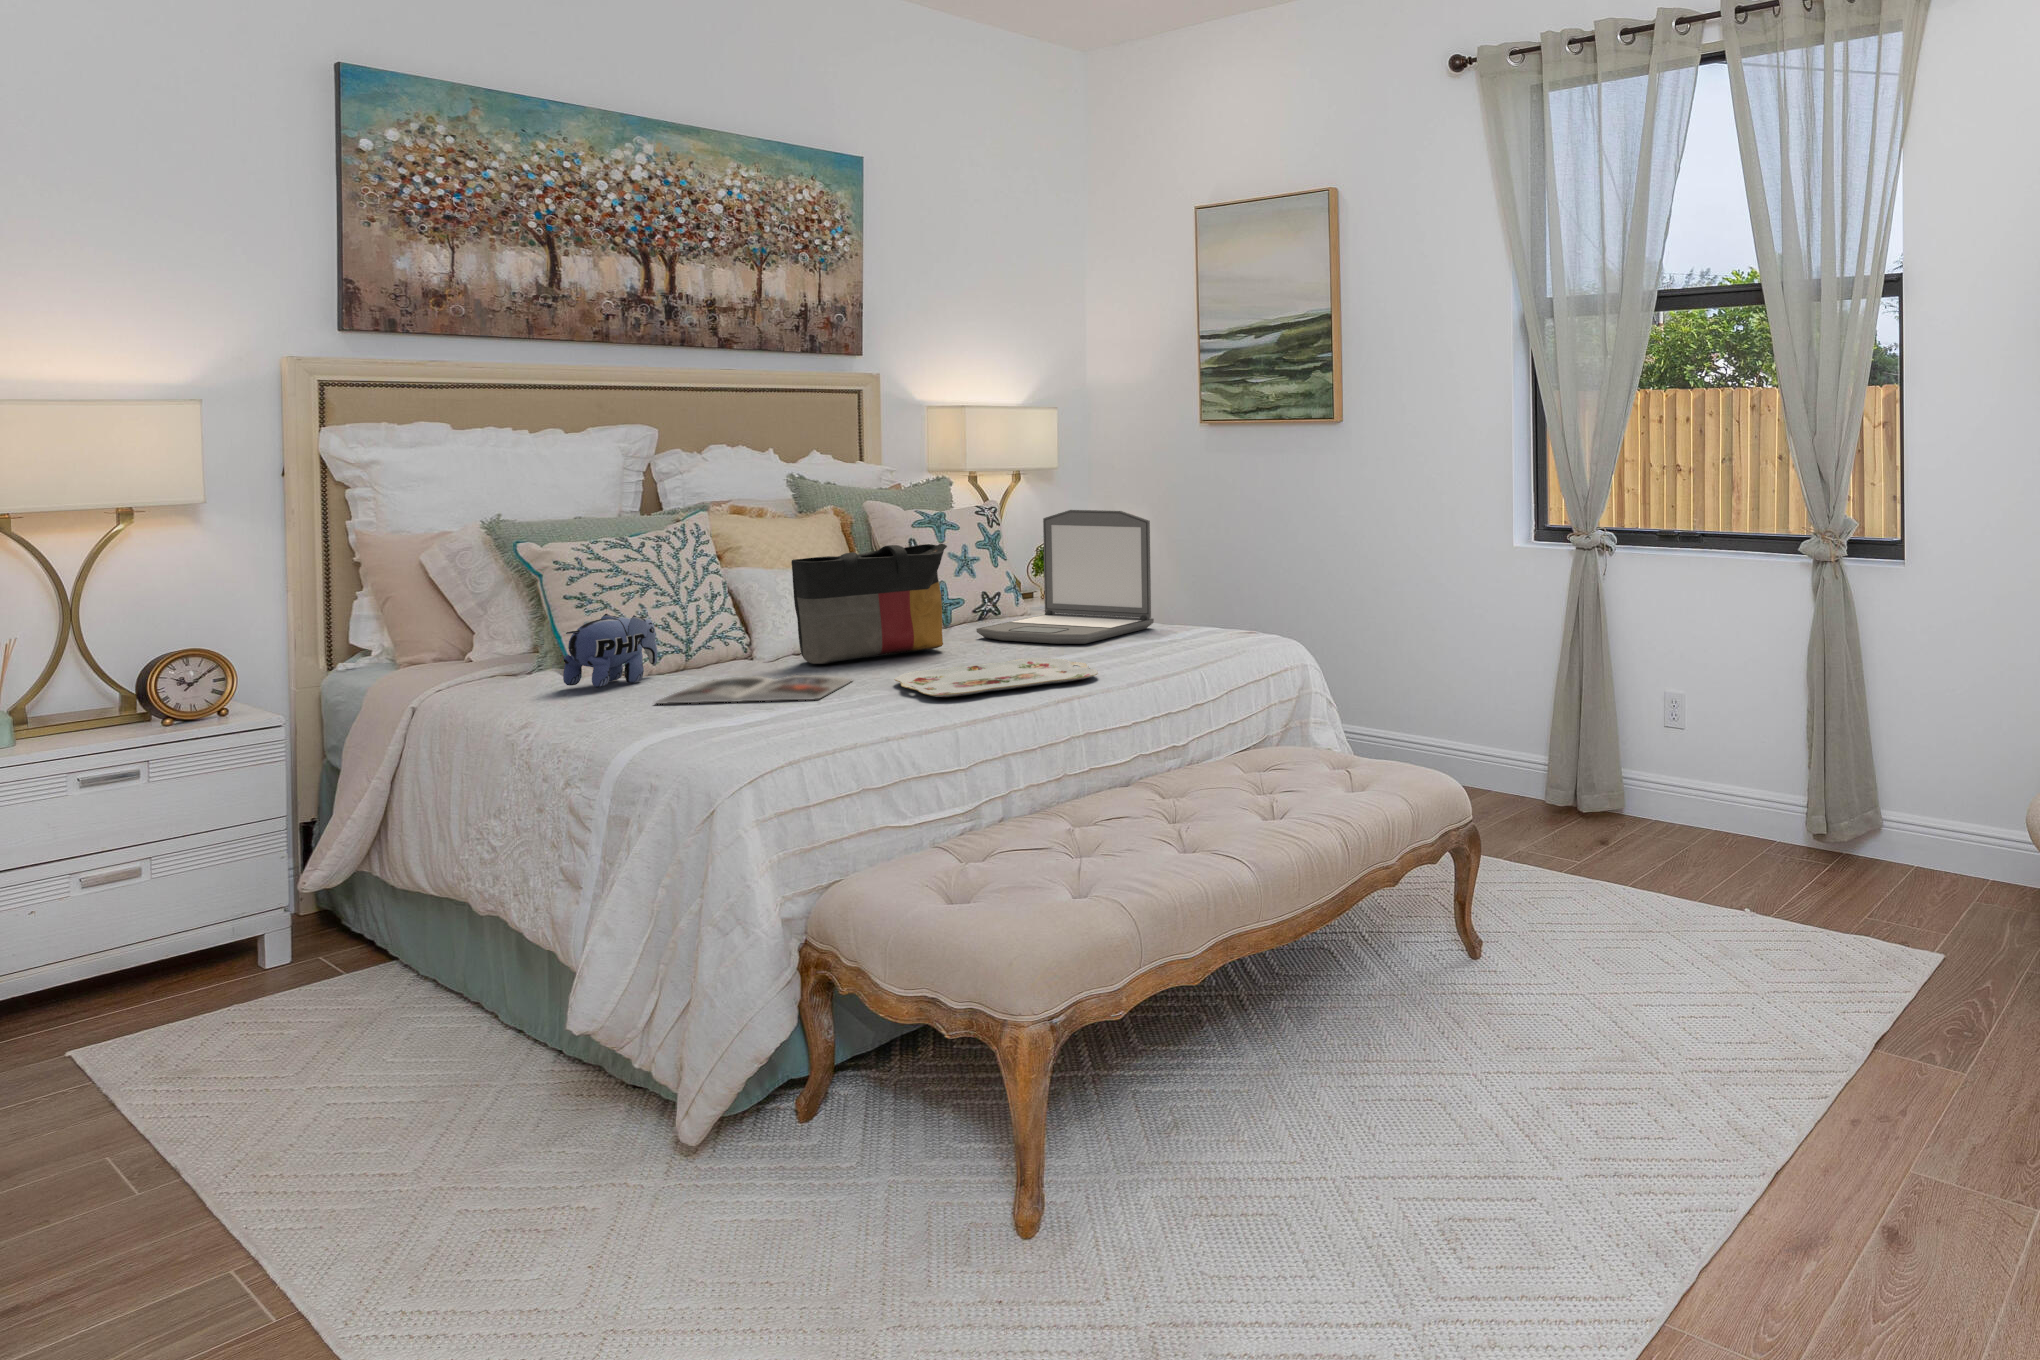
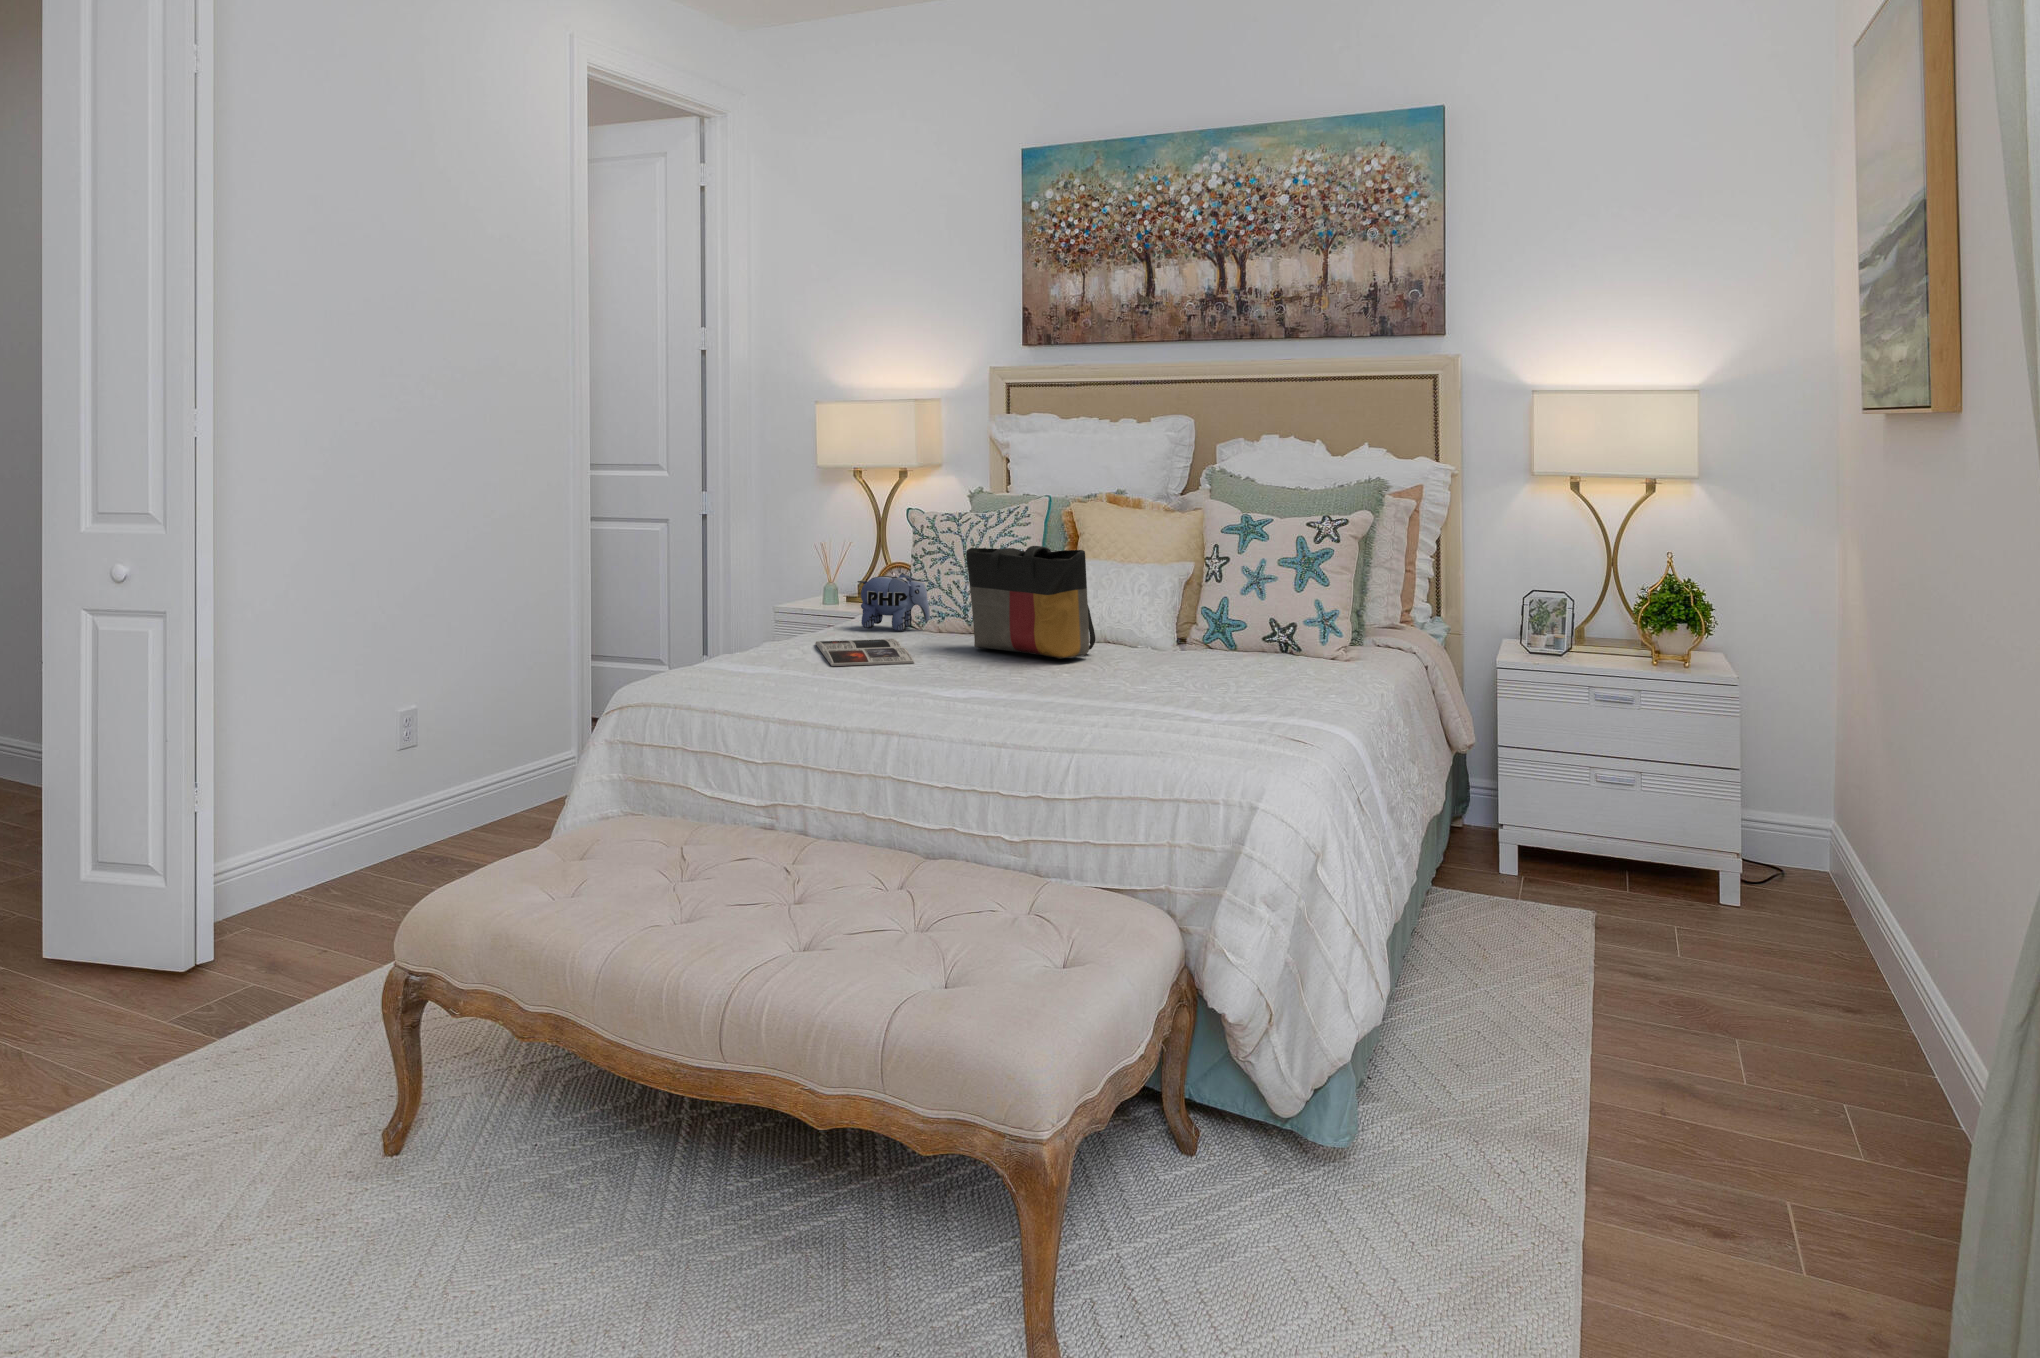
laptop: present [976,510,1154,644] -> none [1123,532,1280,697]
serving tray: present [894,658,1098,697] -> none [820,665,1016,708]

